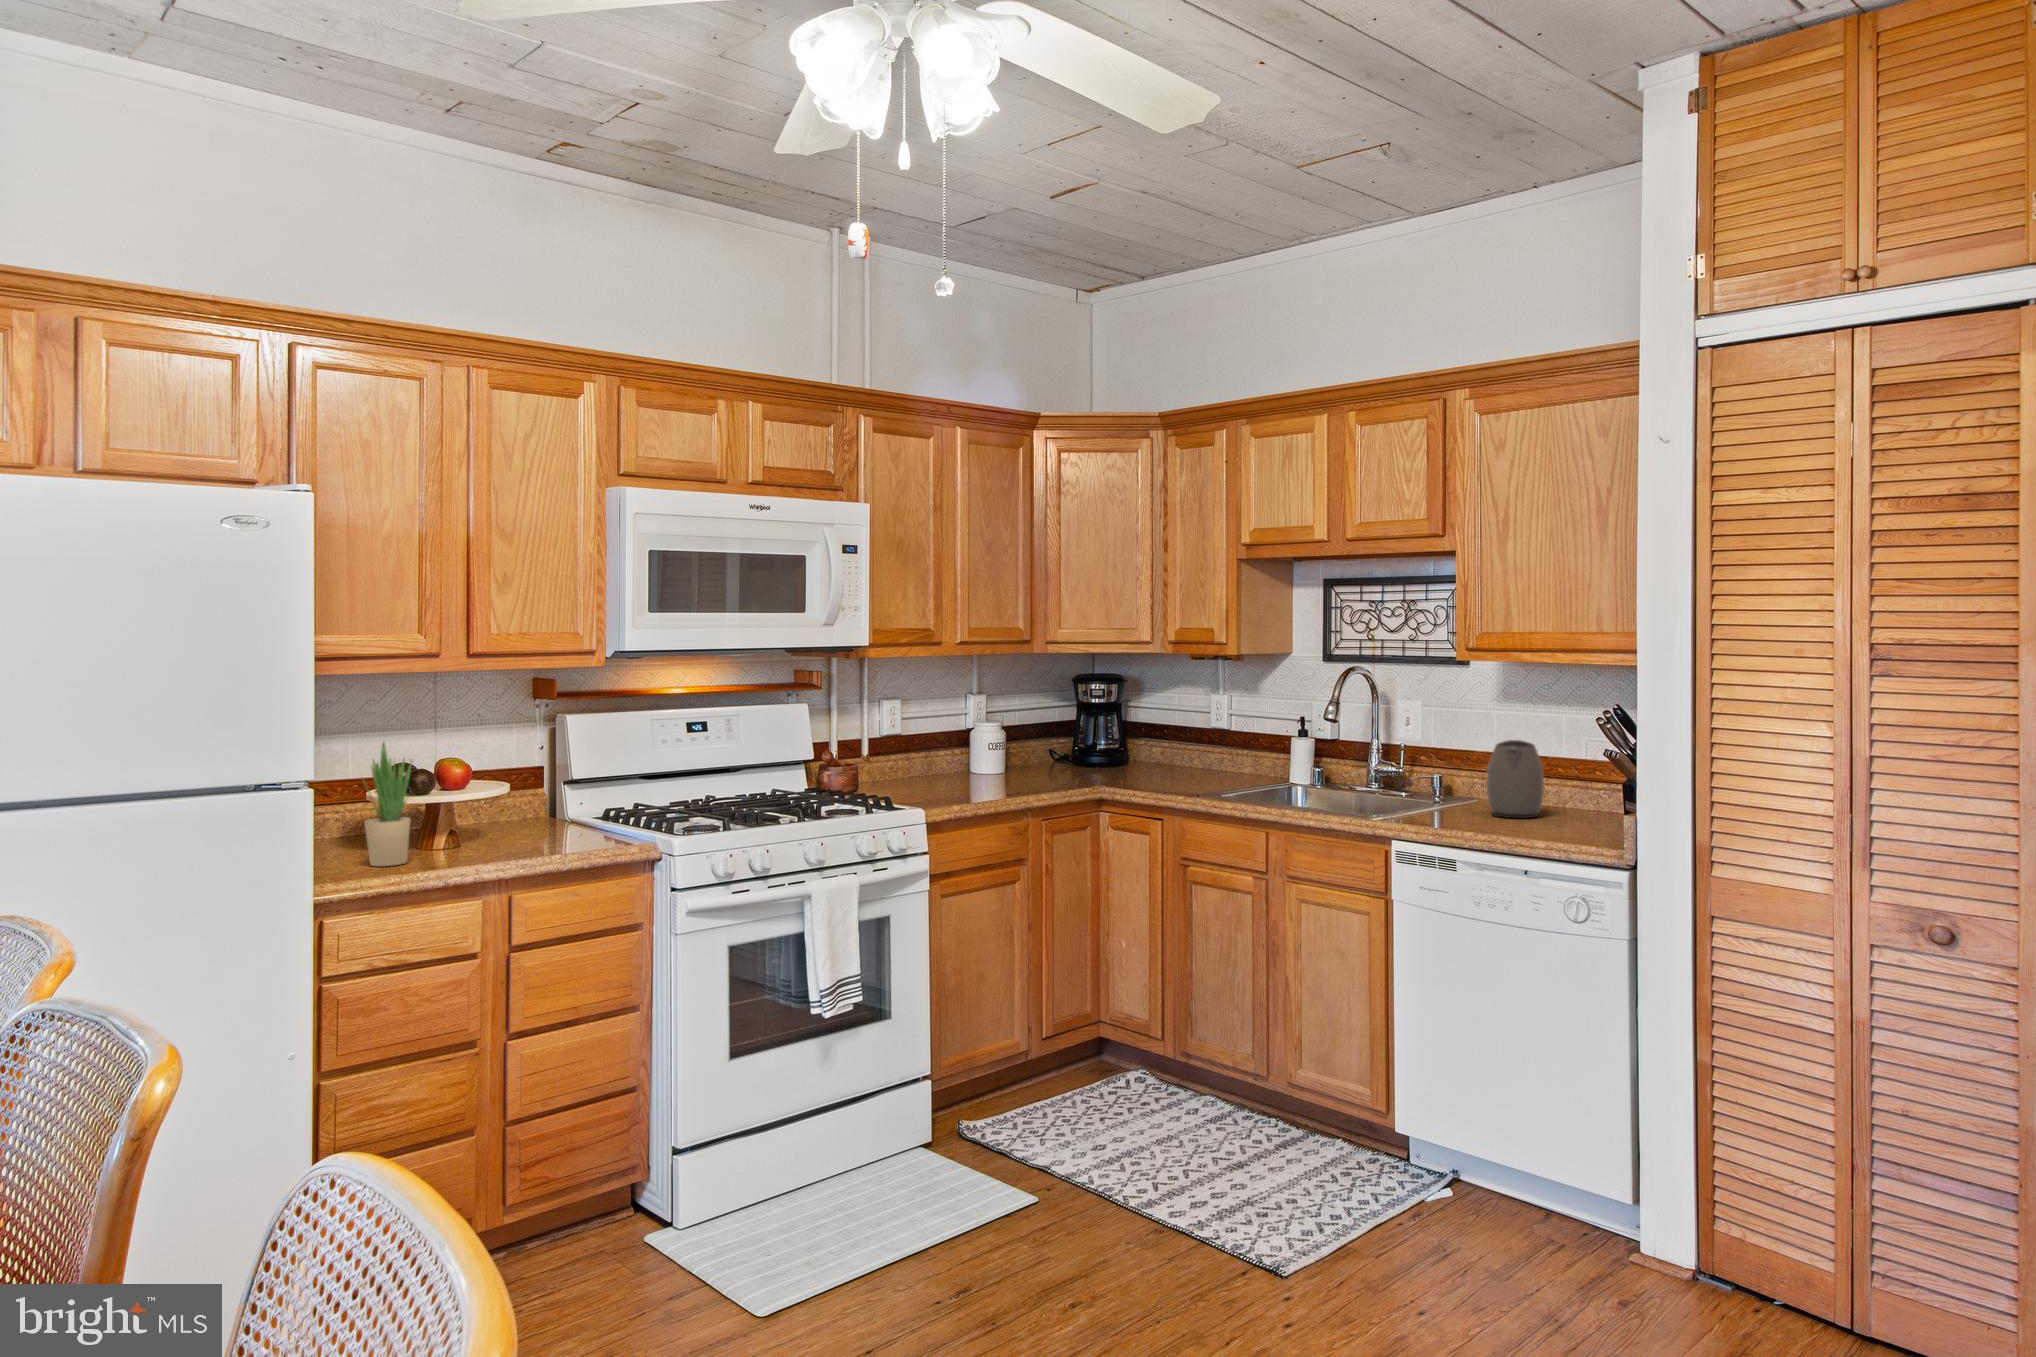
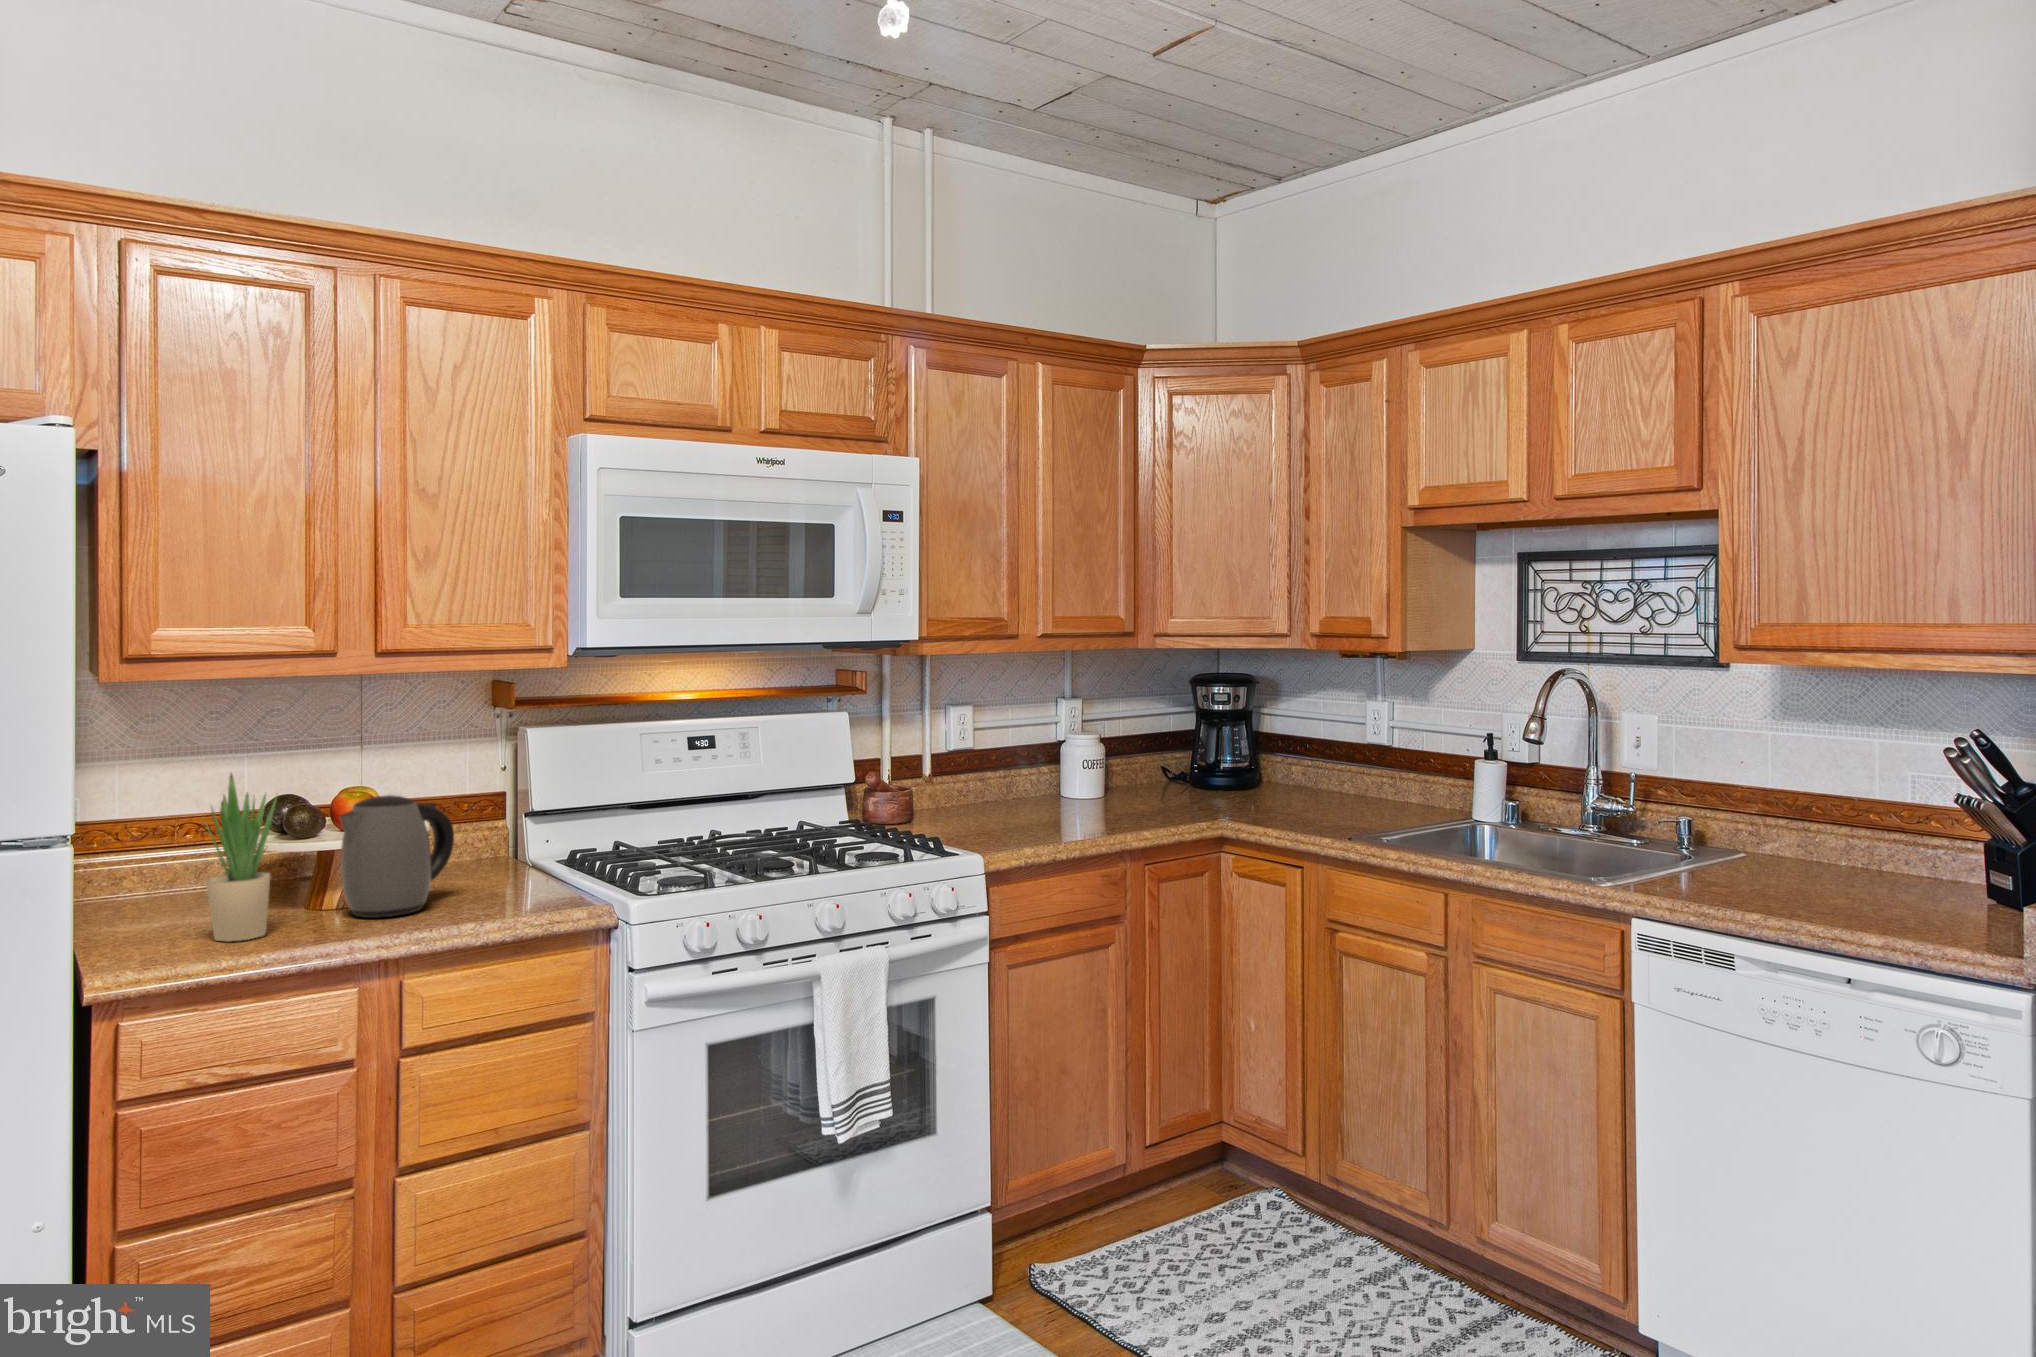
kettle: present [1487,740,1544,818] -> present [339,795,454,918]

